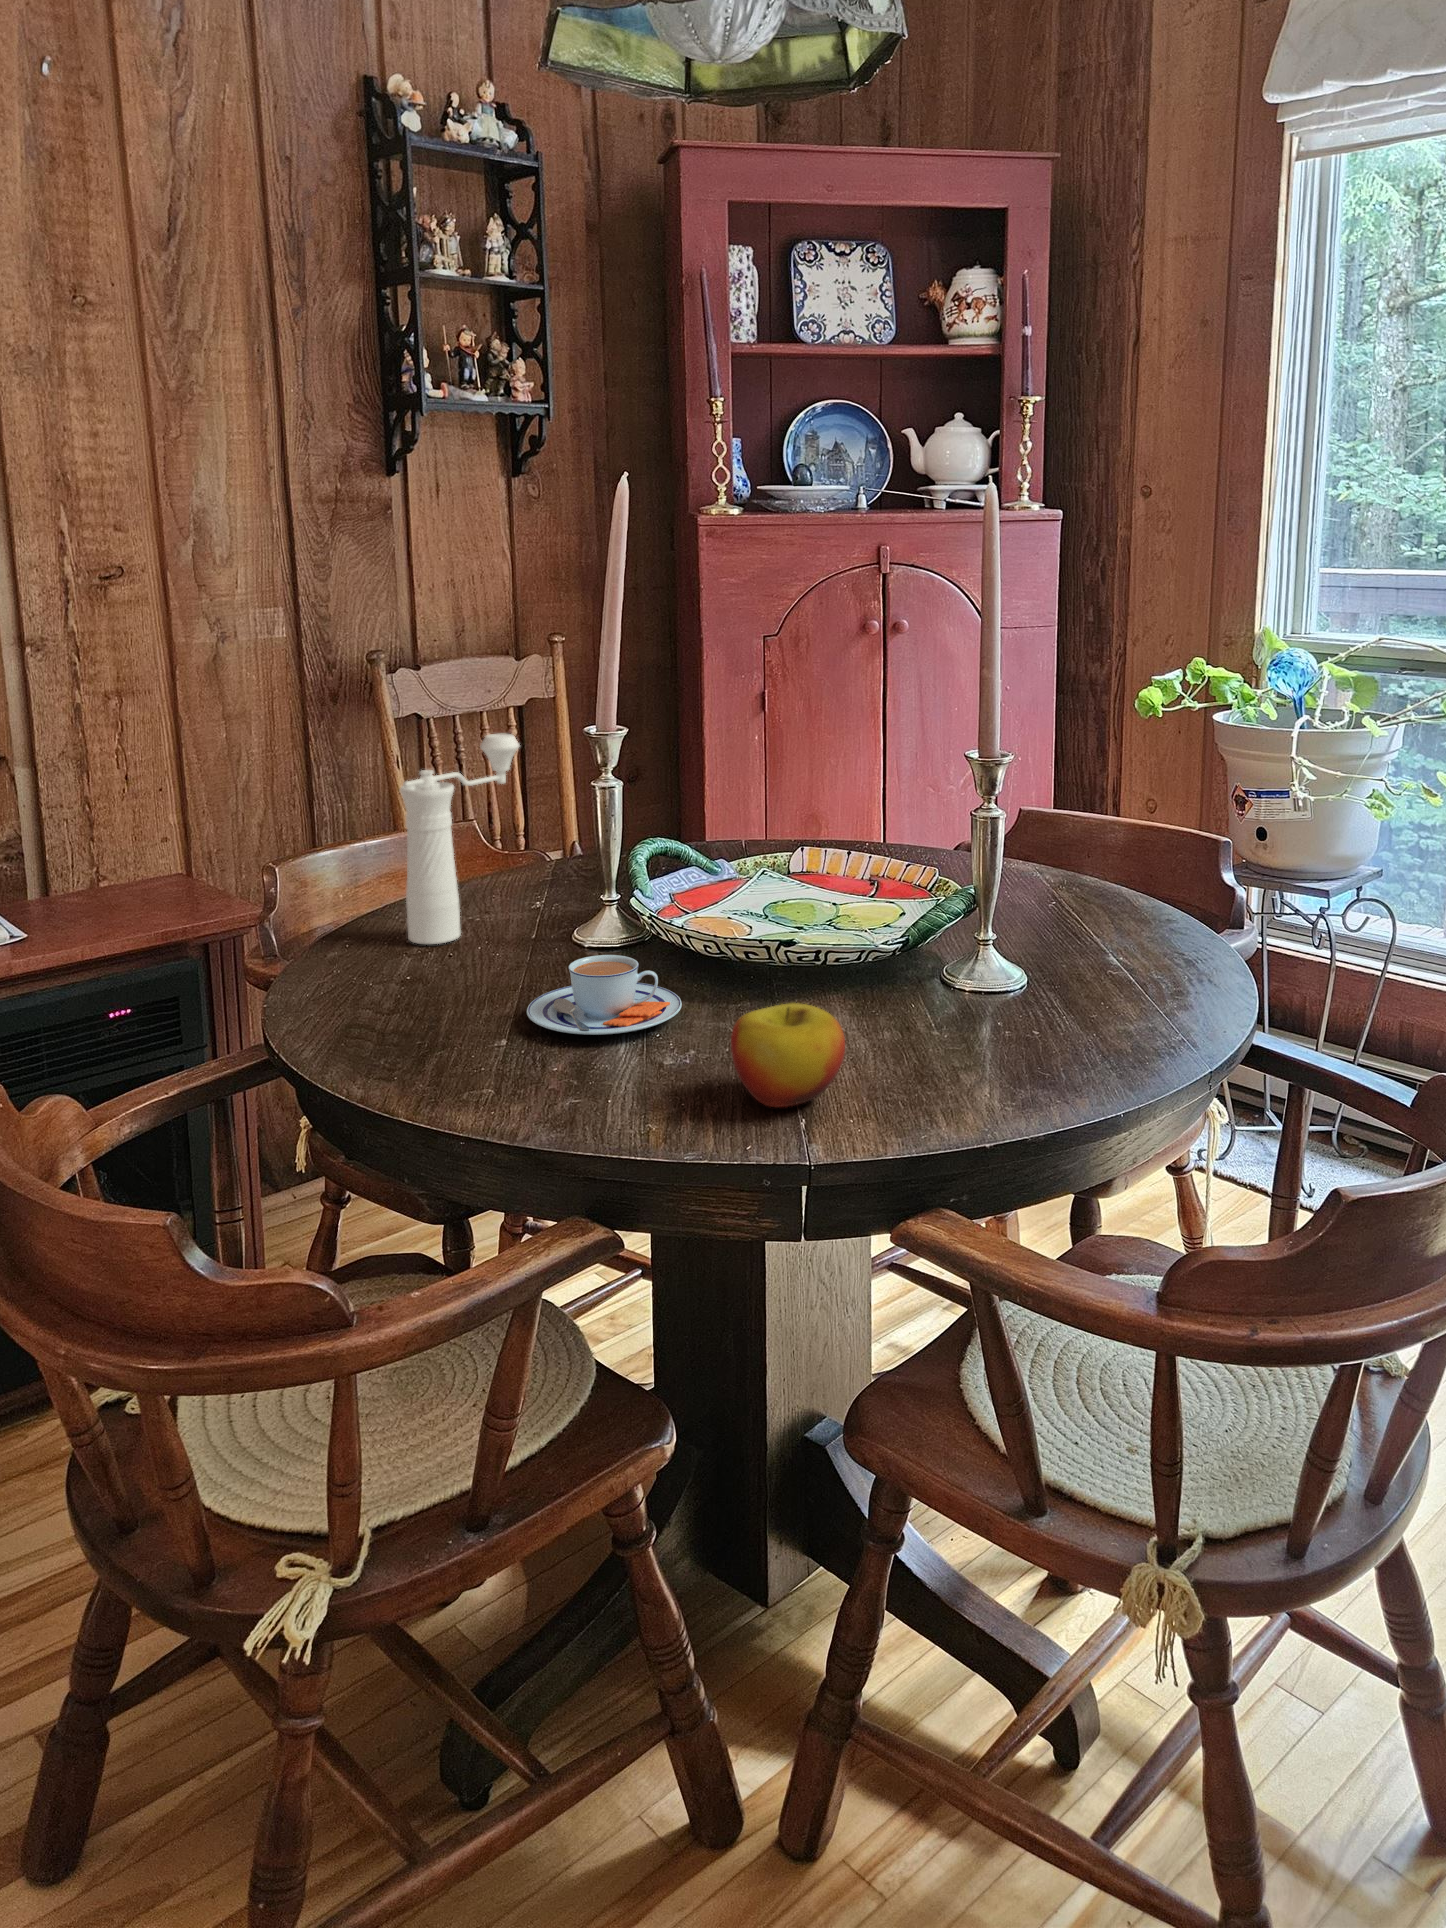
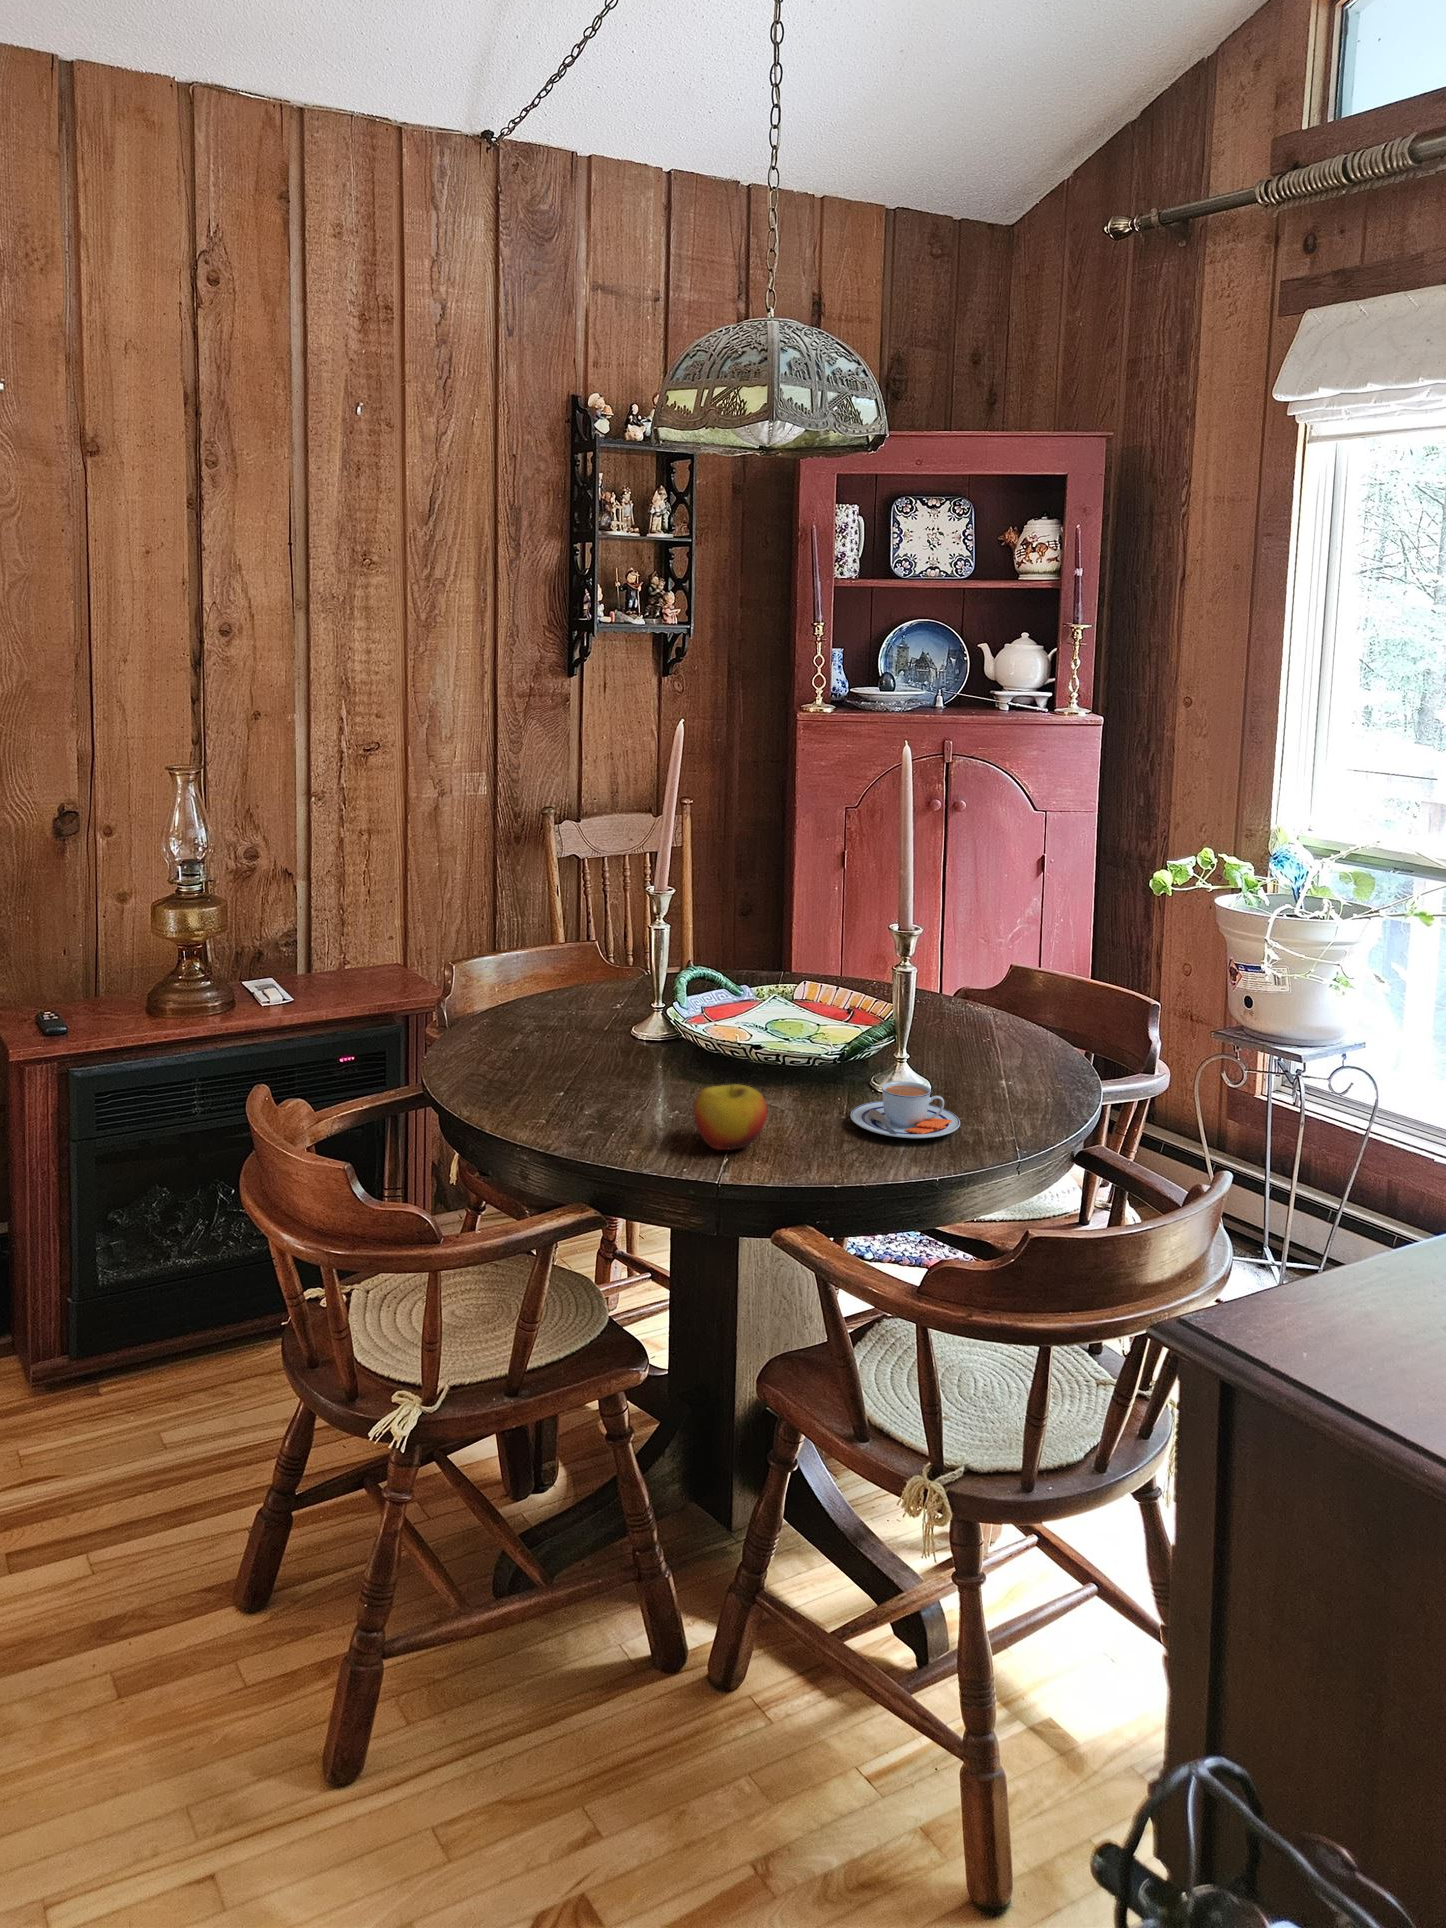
pepper mill: present [400,733,519,944] -> none [526,887,613,1029]
teacup: present [527,955,682,1035] -> present [850,1081,960,1138]

